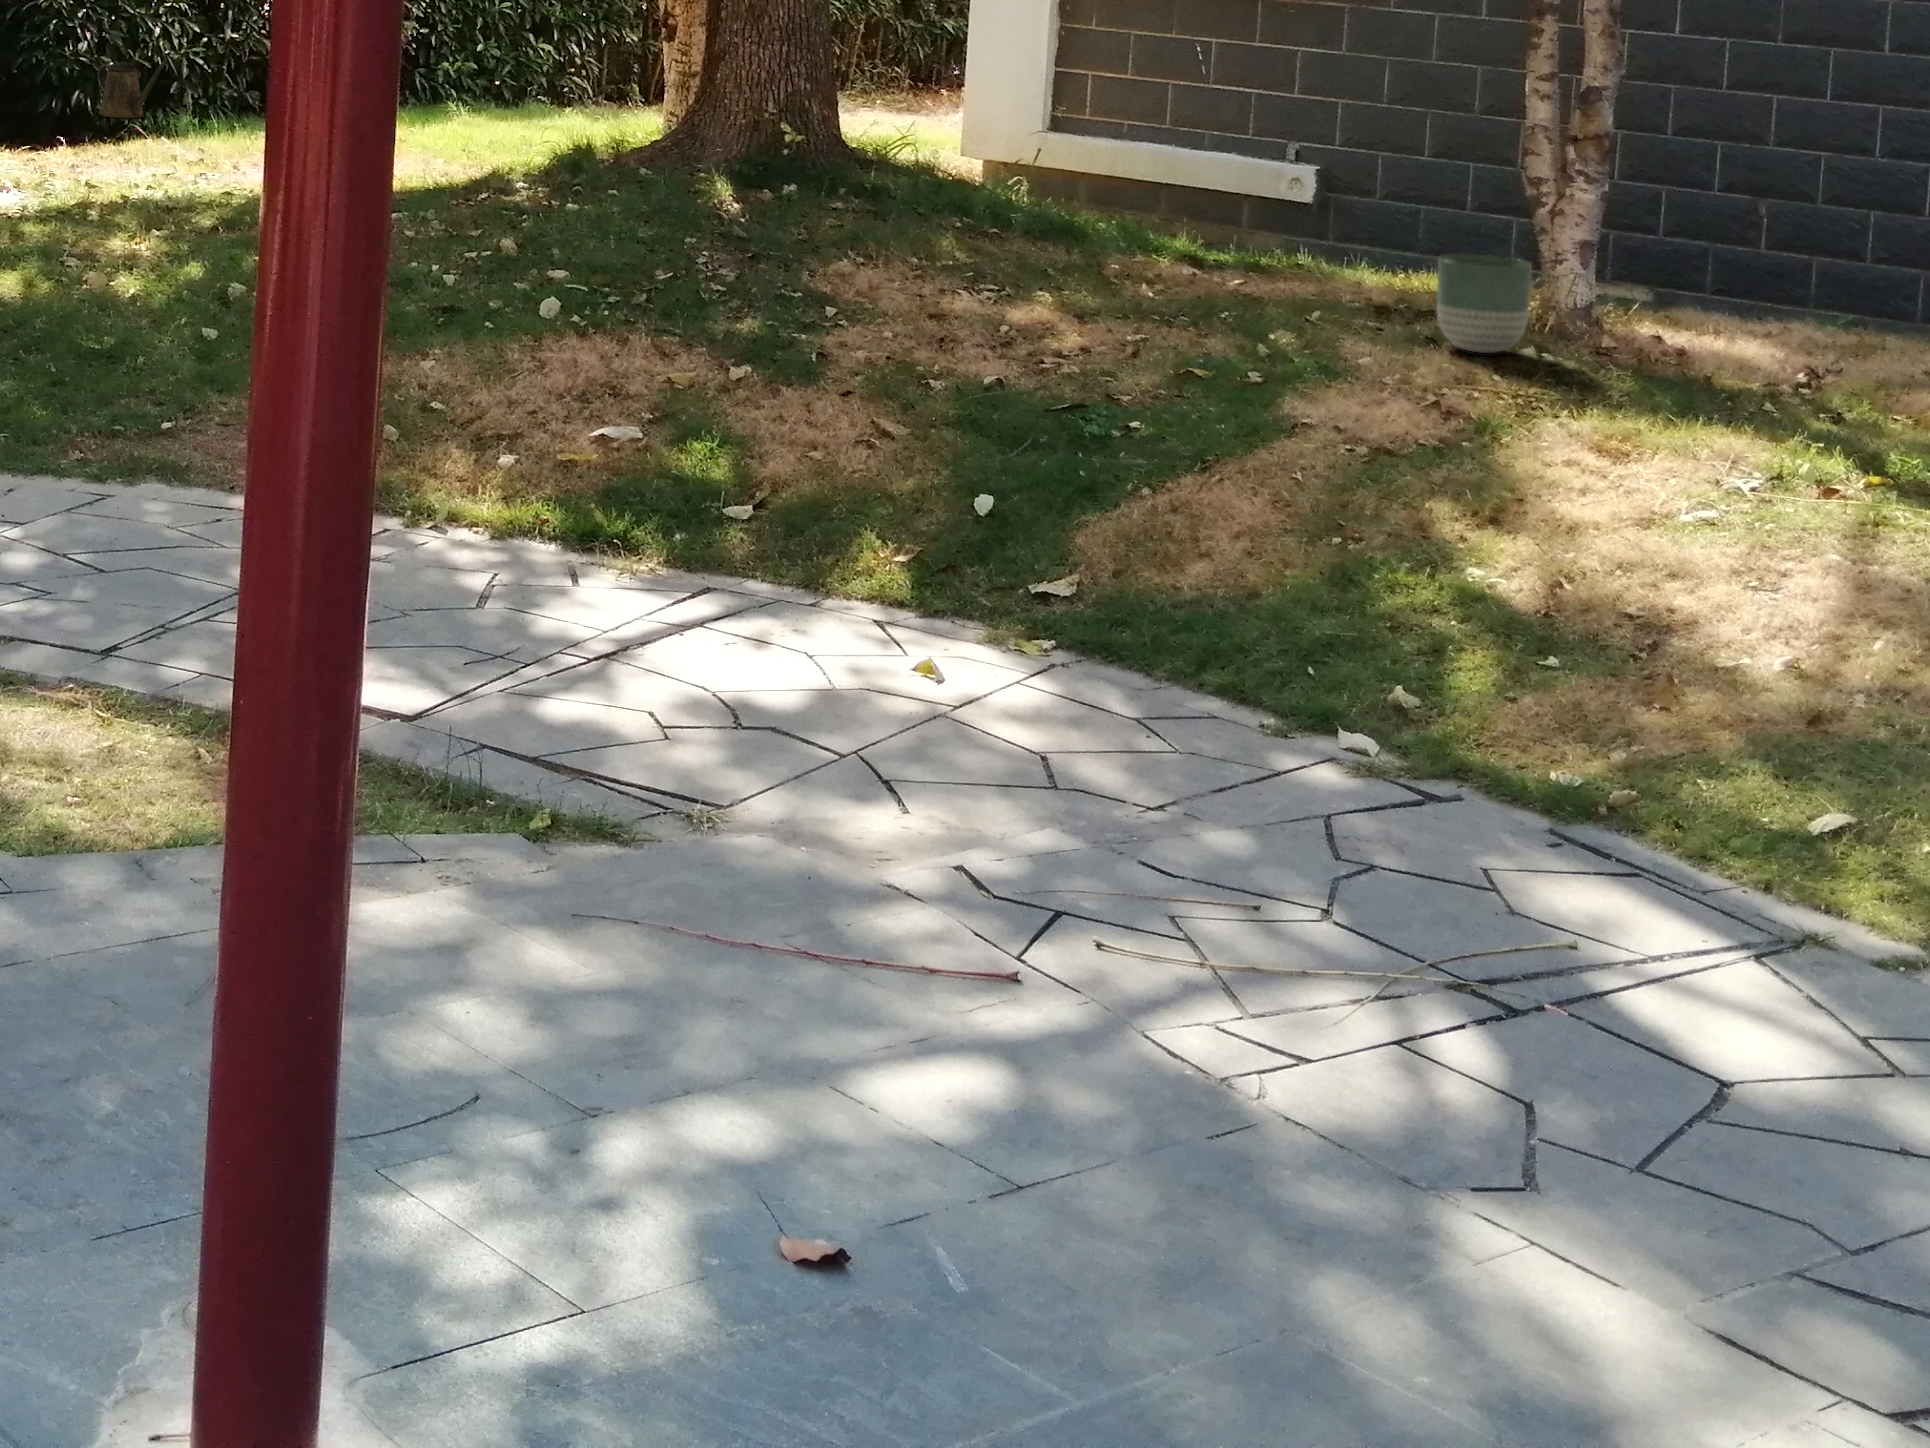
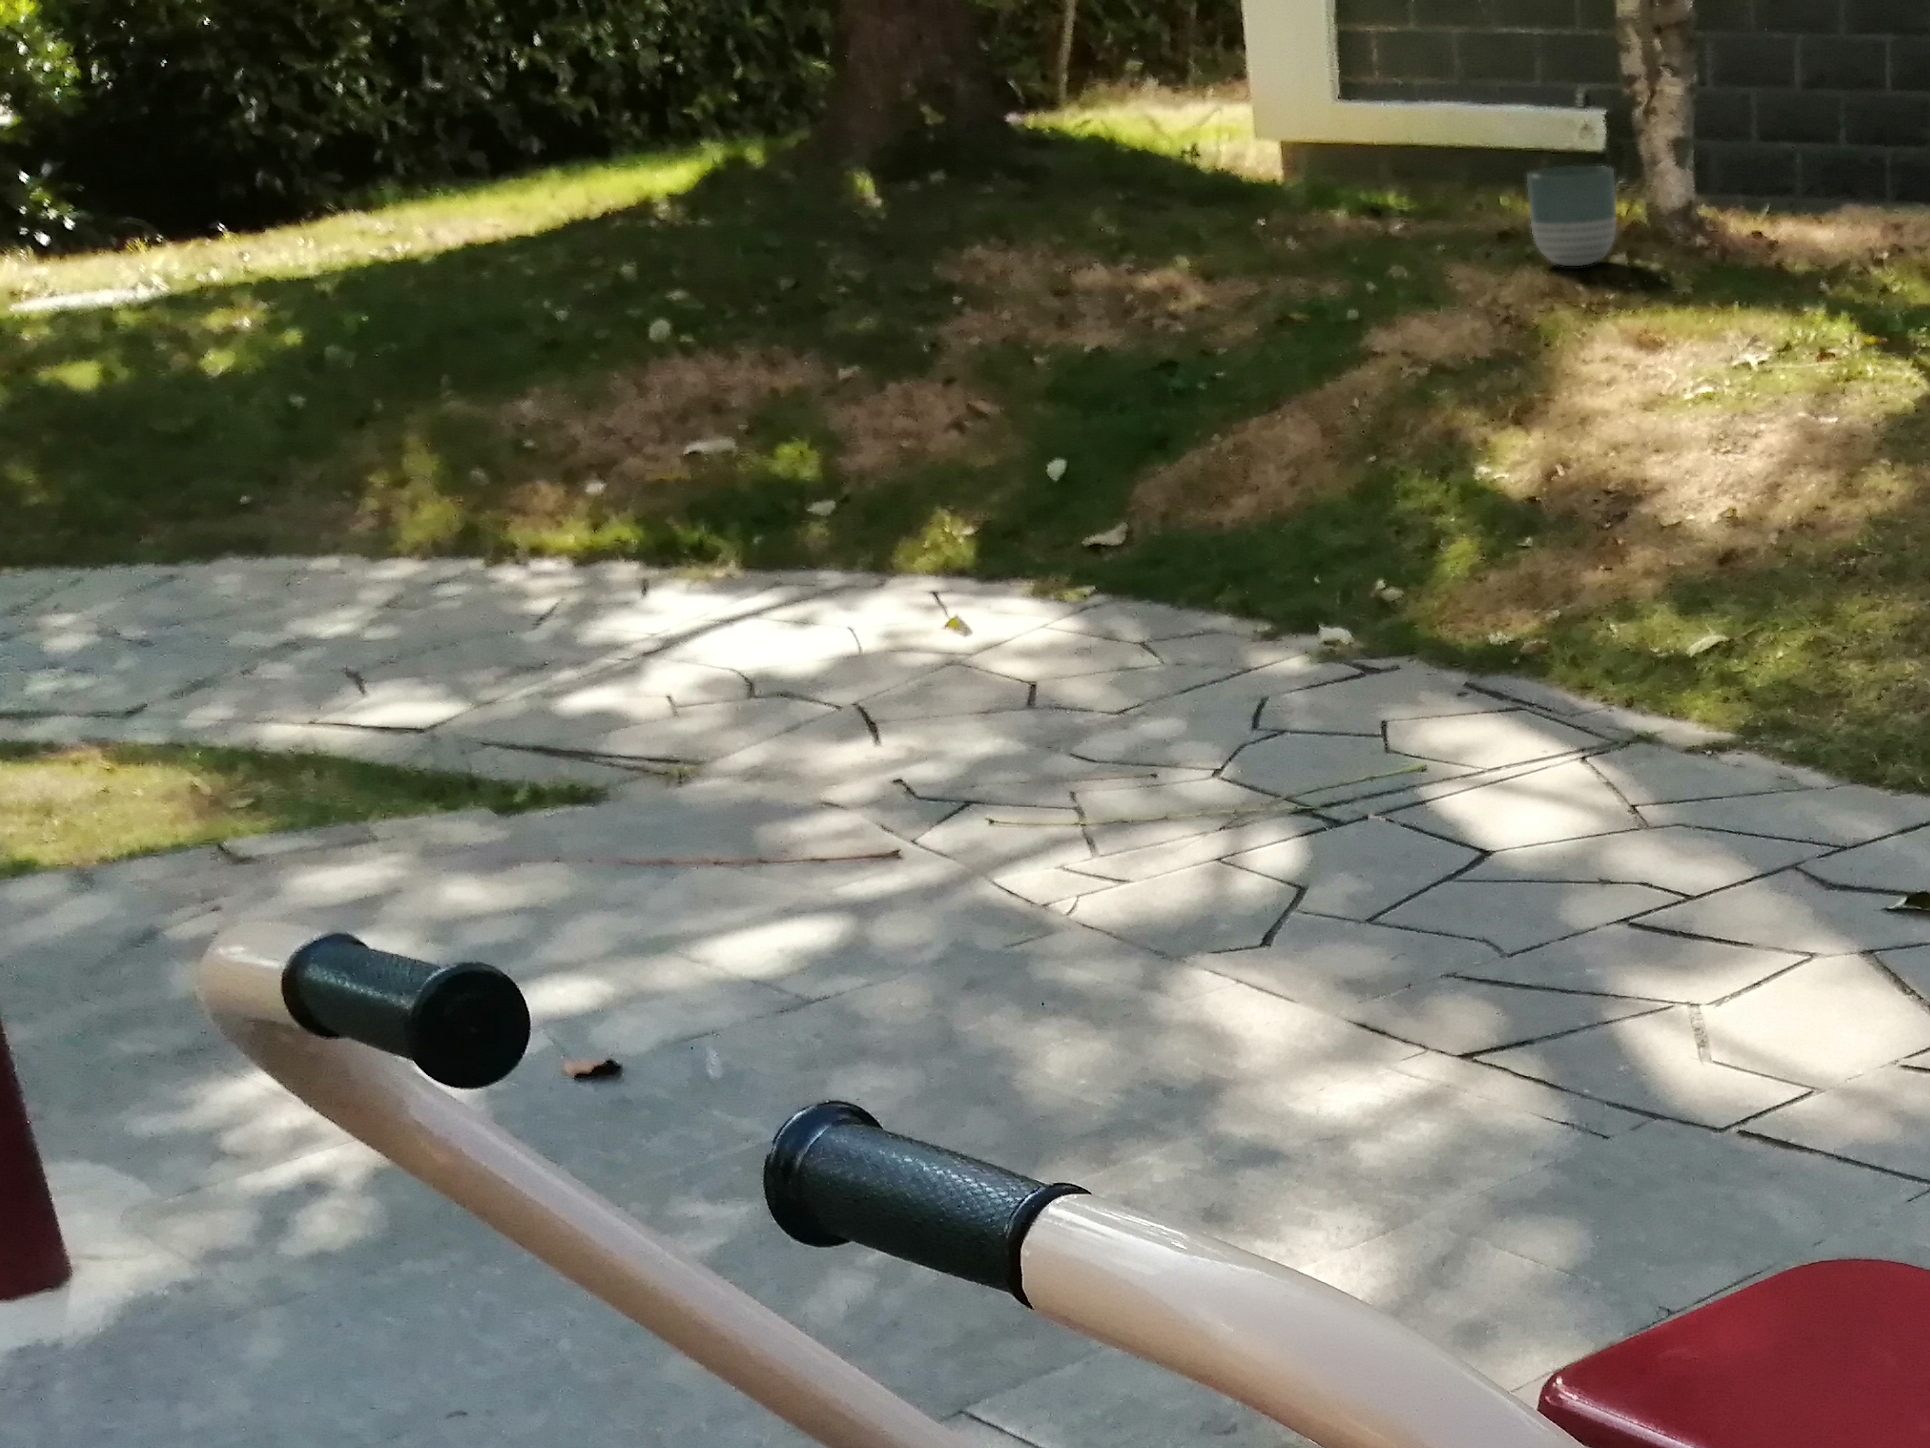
watering can: present [98,61,167,118] -> none [270,123,340,194]

